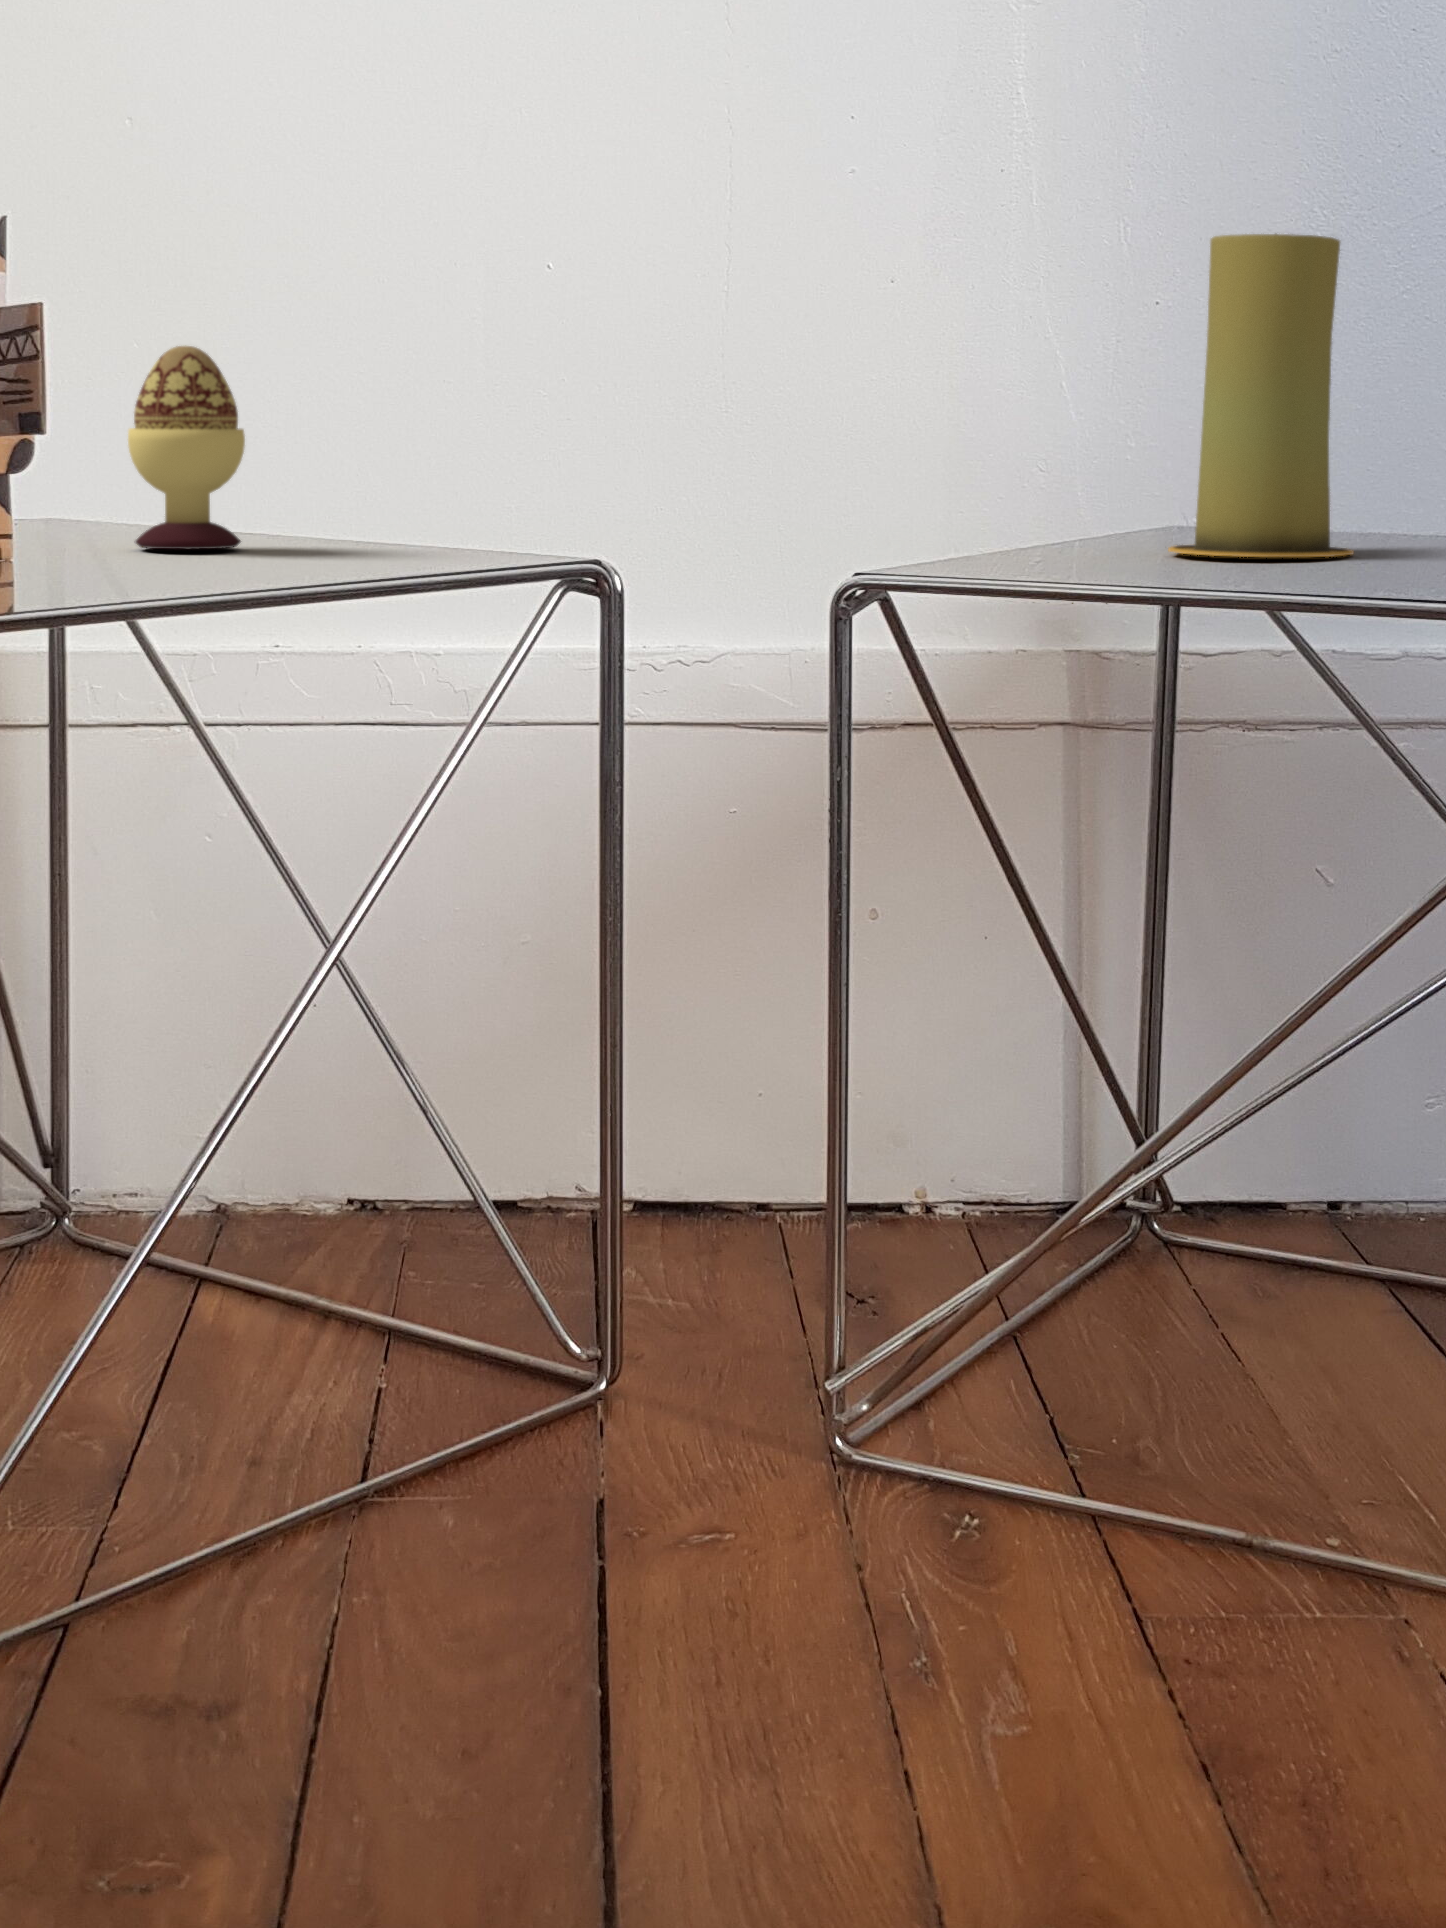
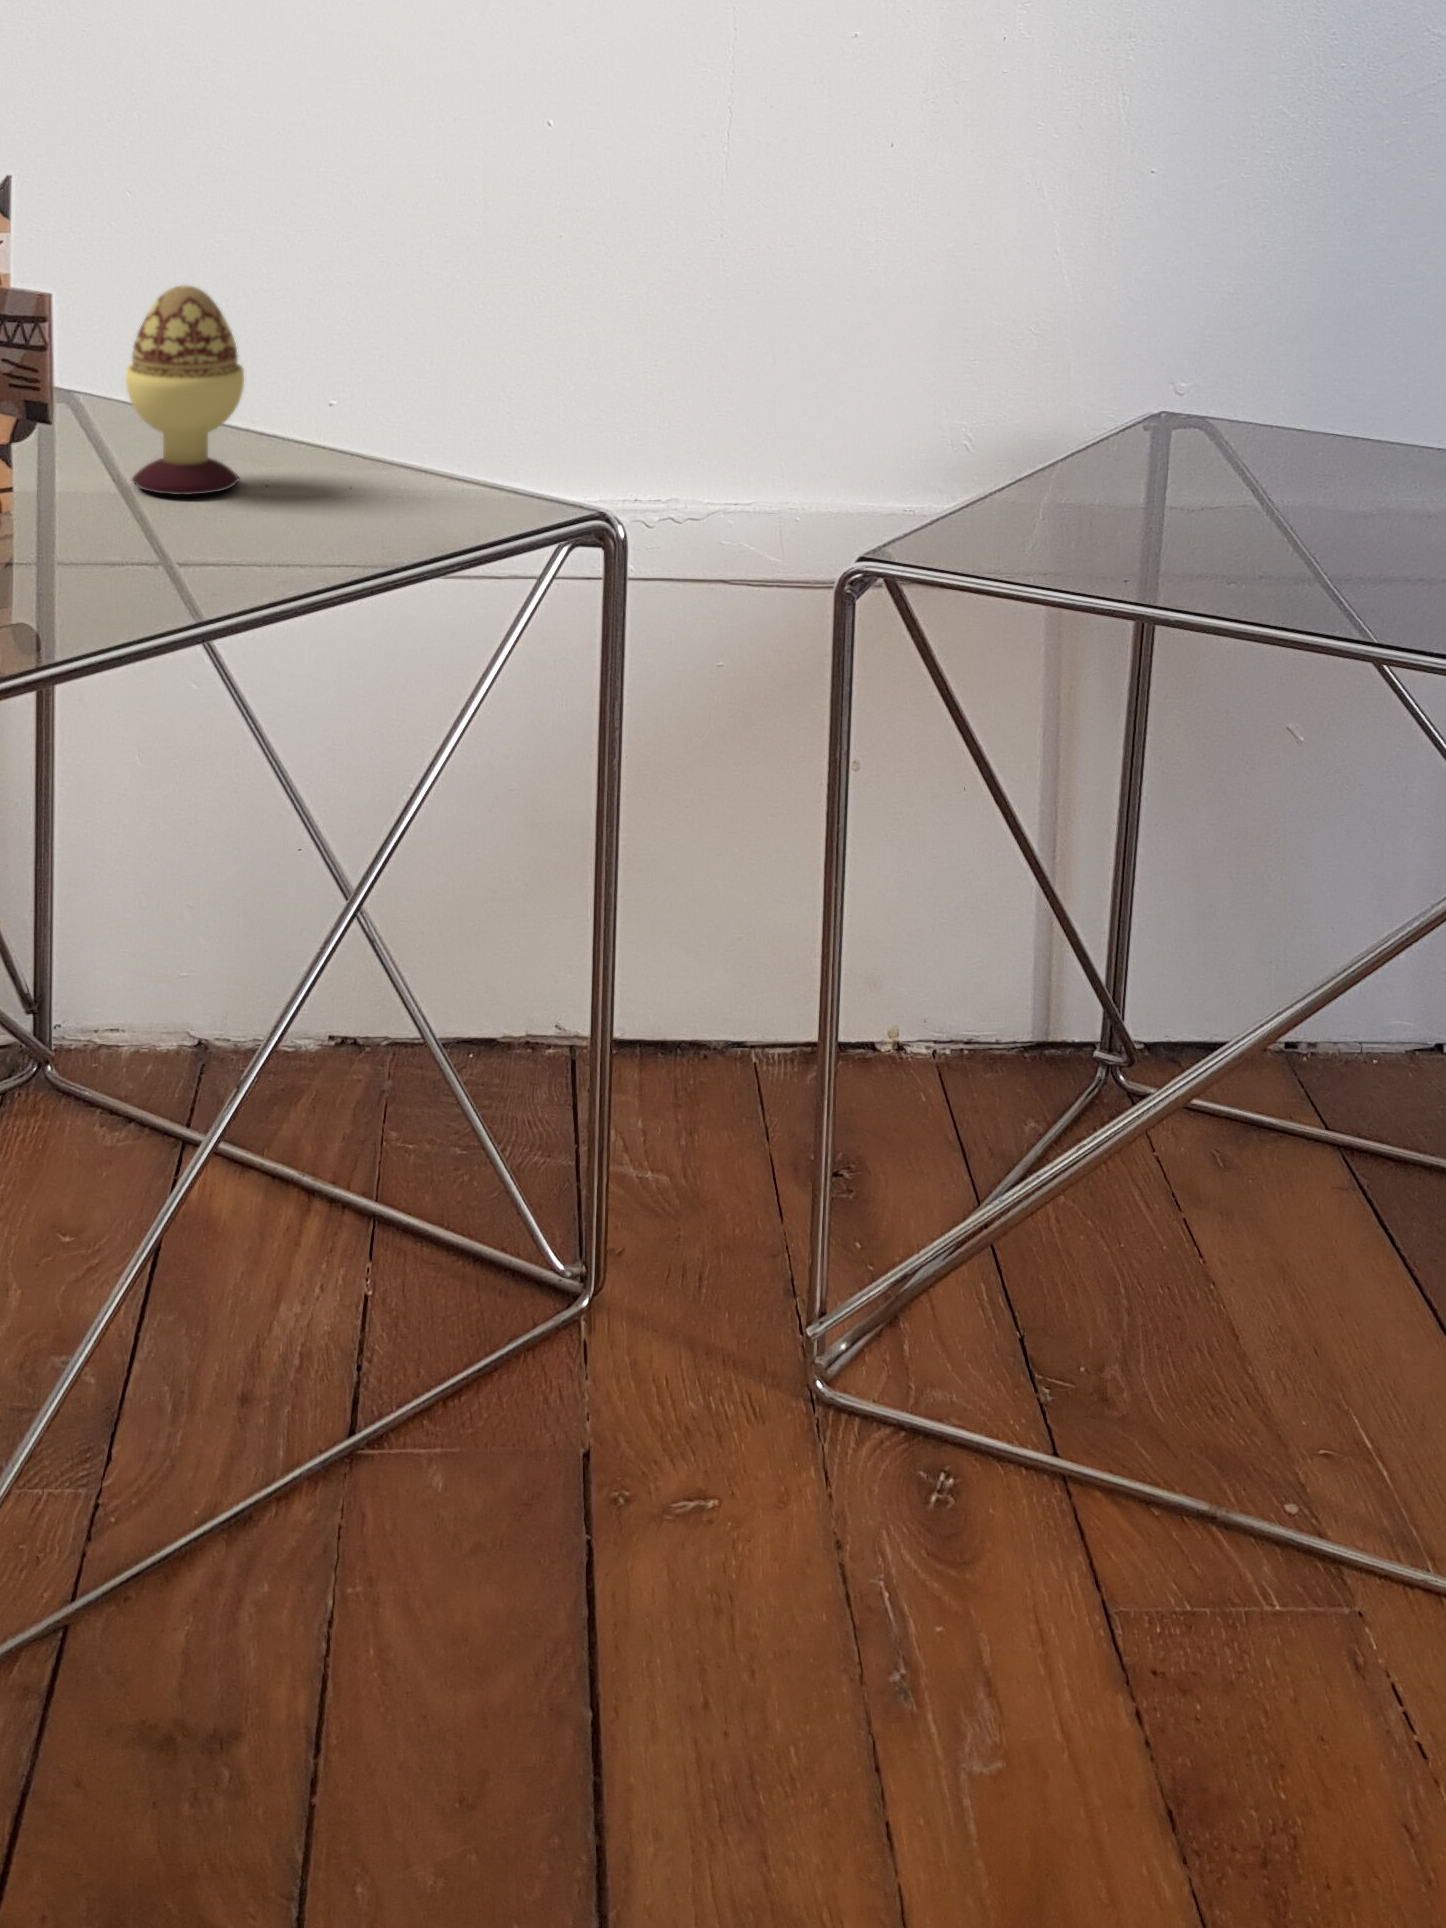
candle: present [1168,234,1354,557] -> none [1161,170,1344,503]

